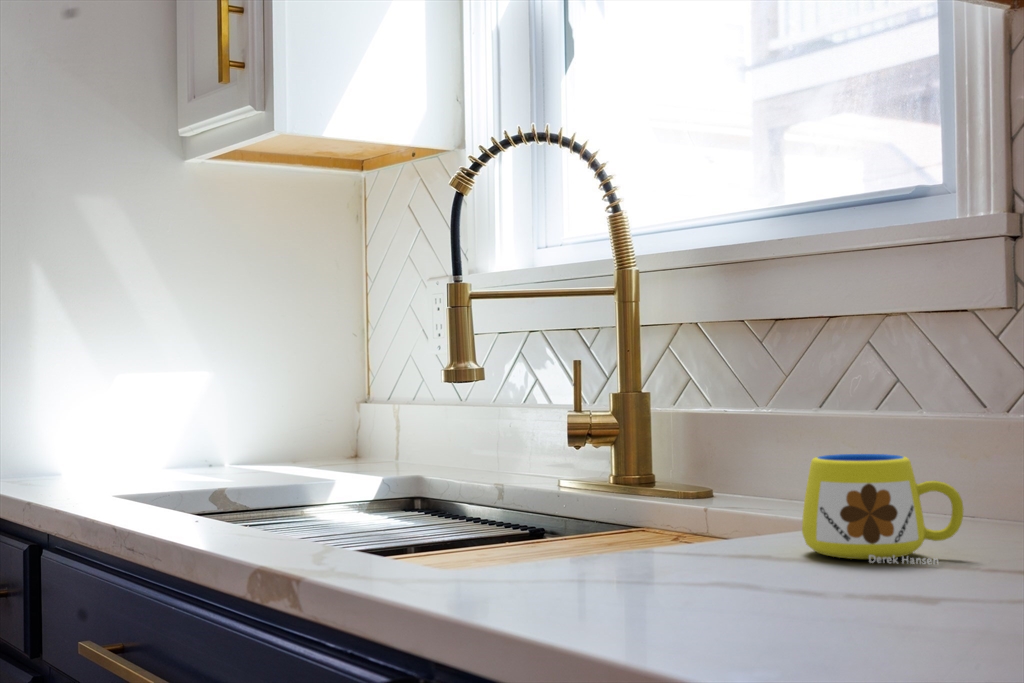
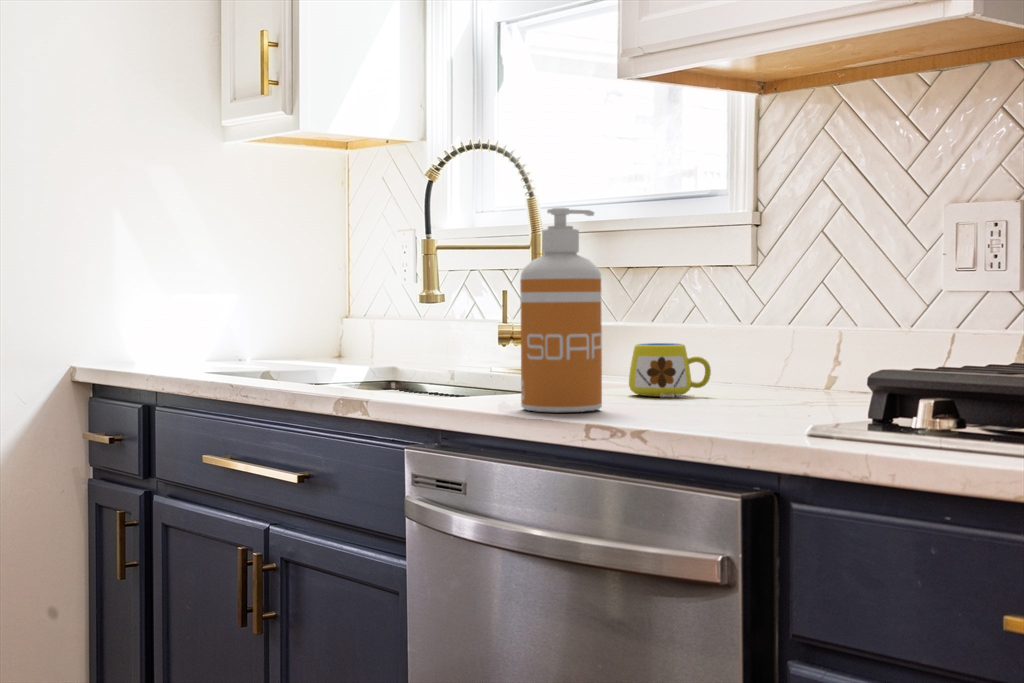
soap dispenser: none [586,184,770,636] -> present [520,208,602,412]

